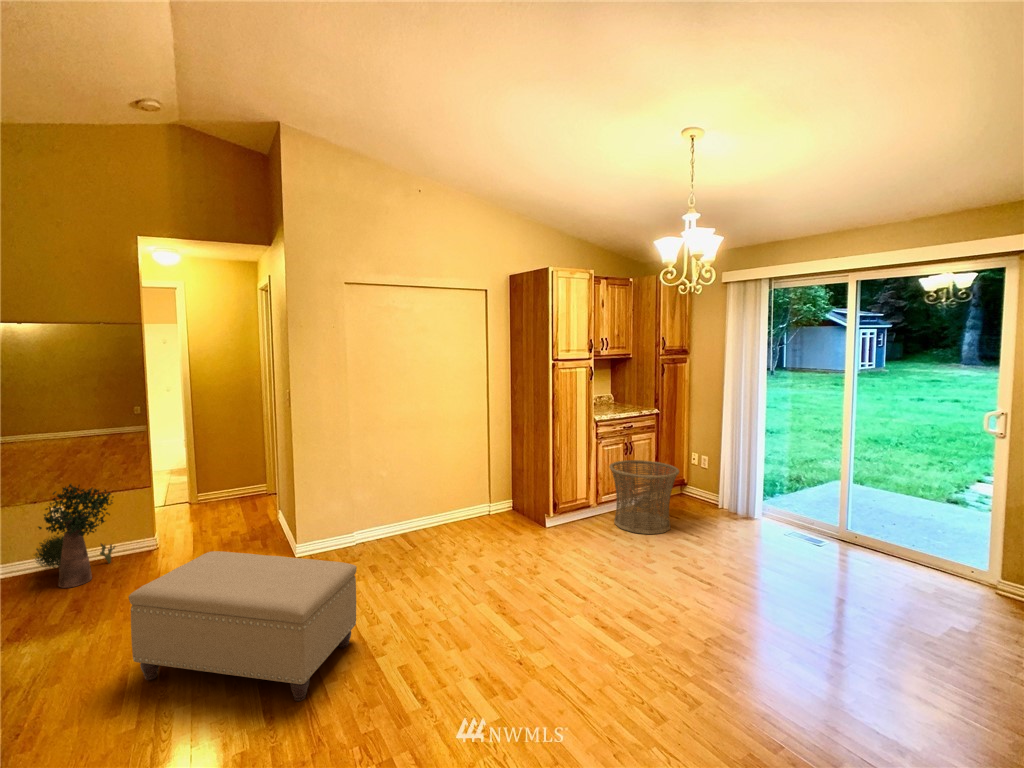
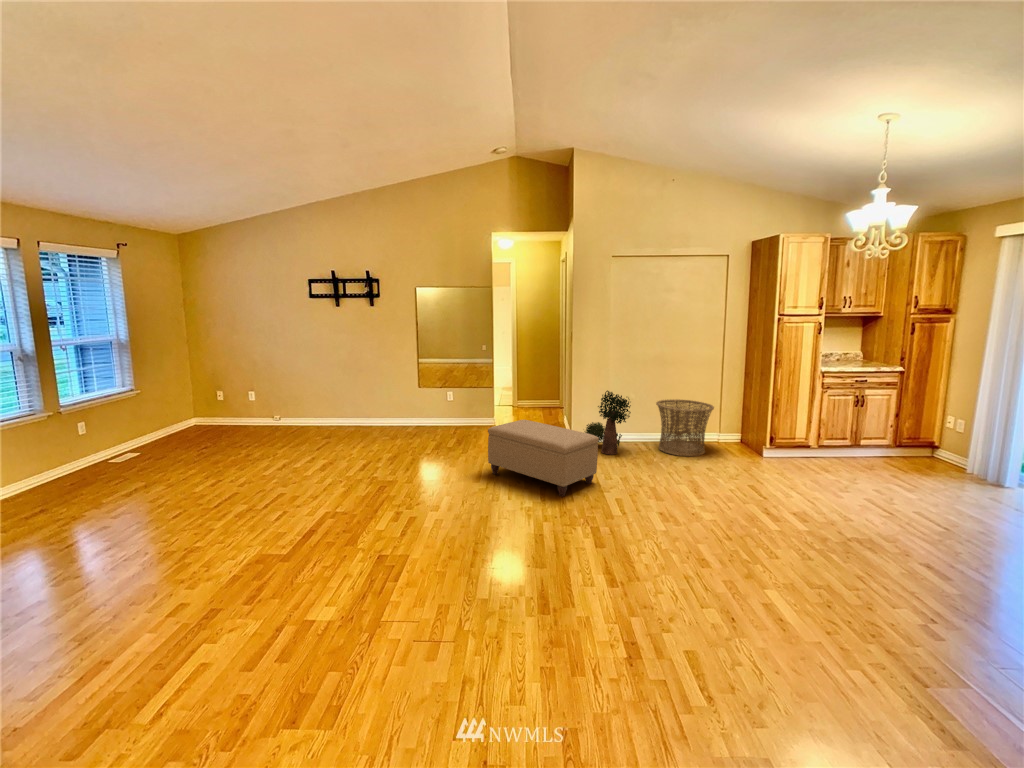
basket: present [609,460,679,534] -> present [656,399,714,456]
potted plant: present [35,484,115,588] -> present [585,390,631,454]

